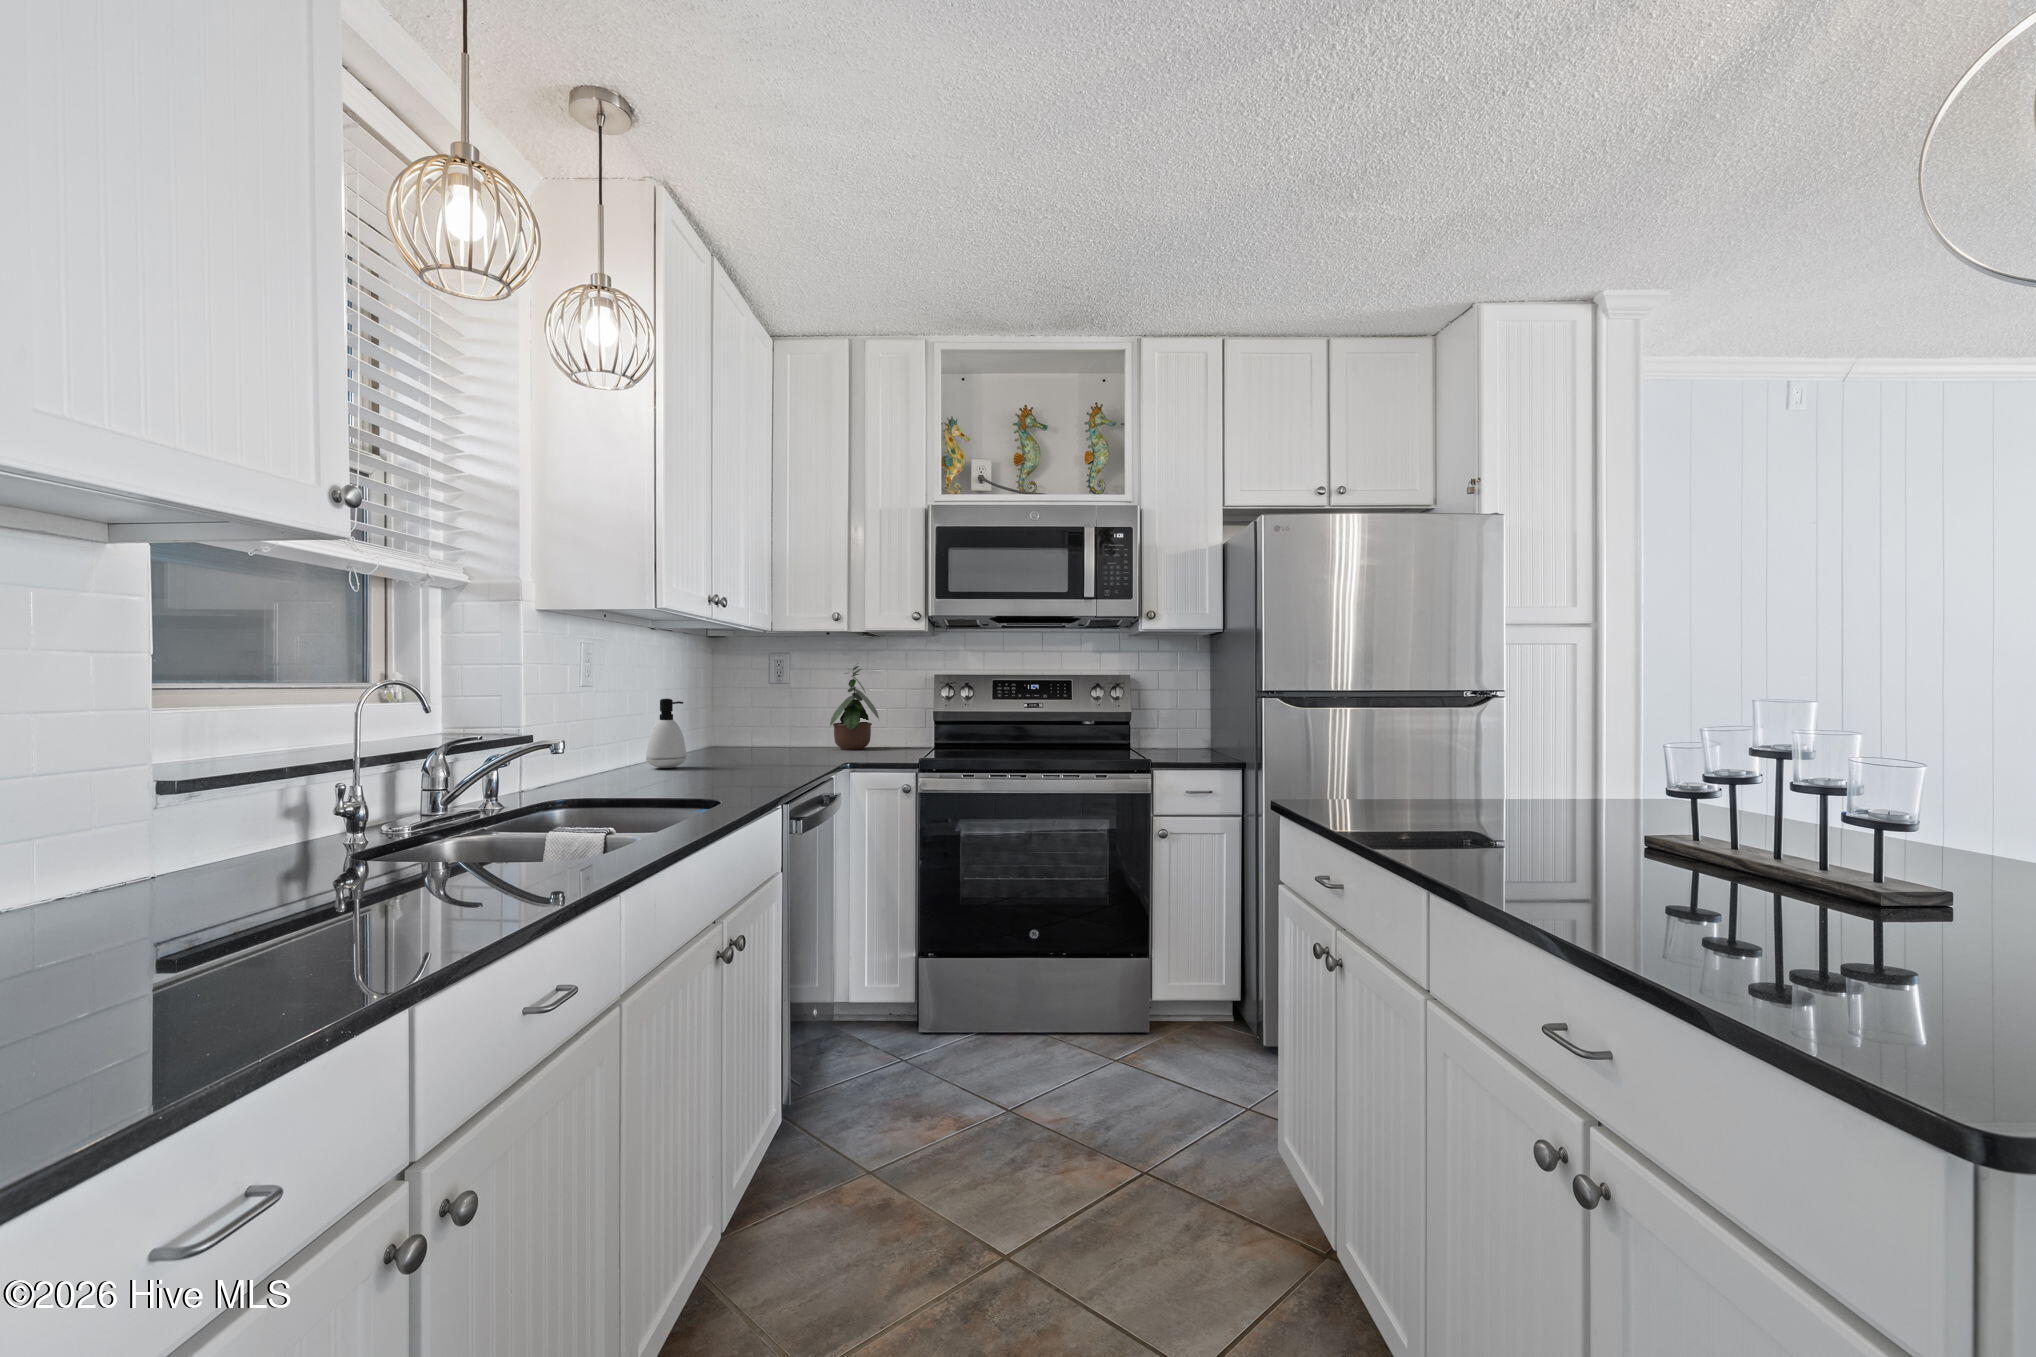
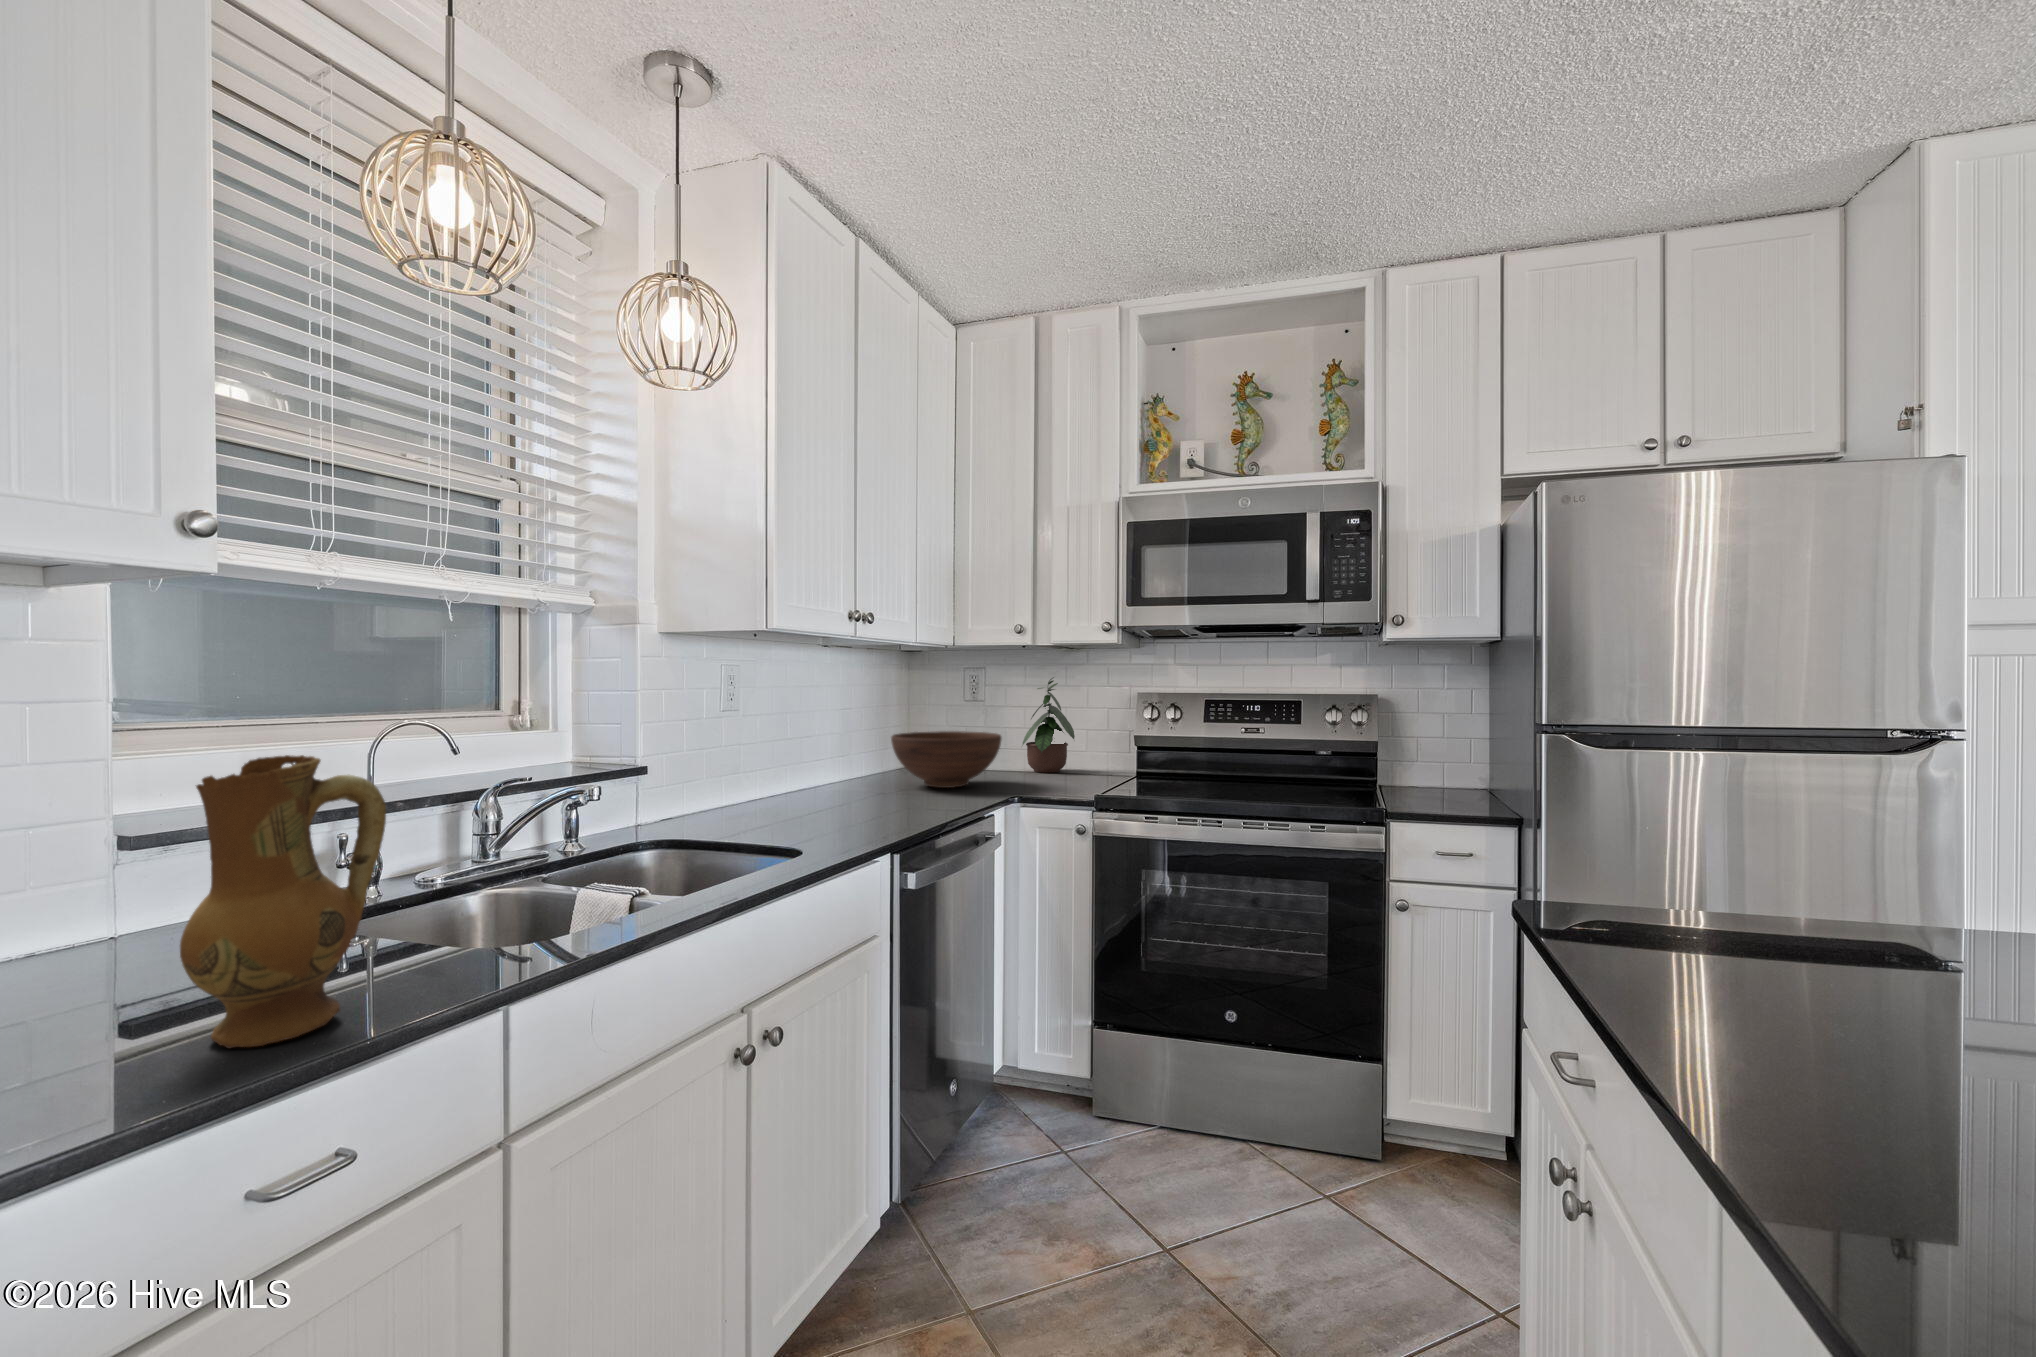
ceramic jug: none [387,686,526,914] -> present [180,755,386,1048]
soap dispenser: present [646,698,686,768] -> none [809,719,849,792]
fruit bowl: none [722,712,827,761] -> present [891,731,1001,788]

